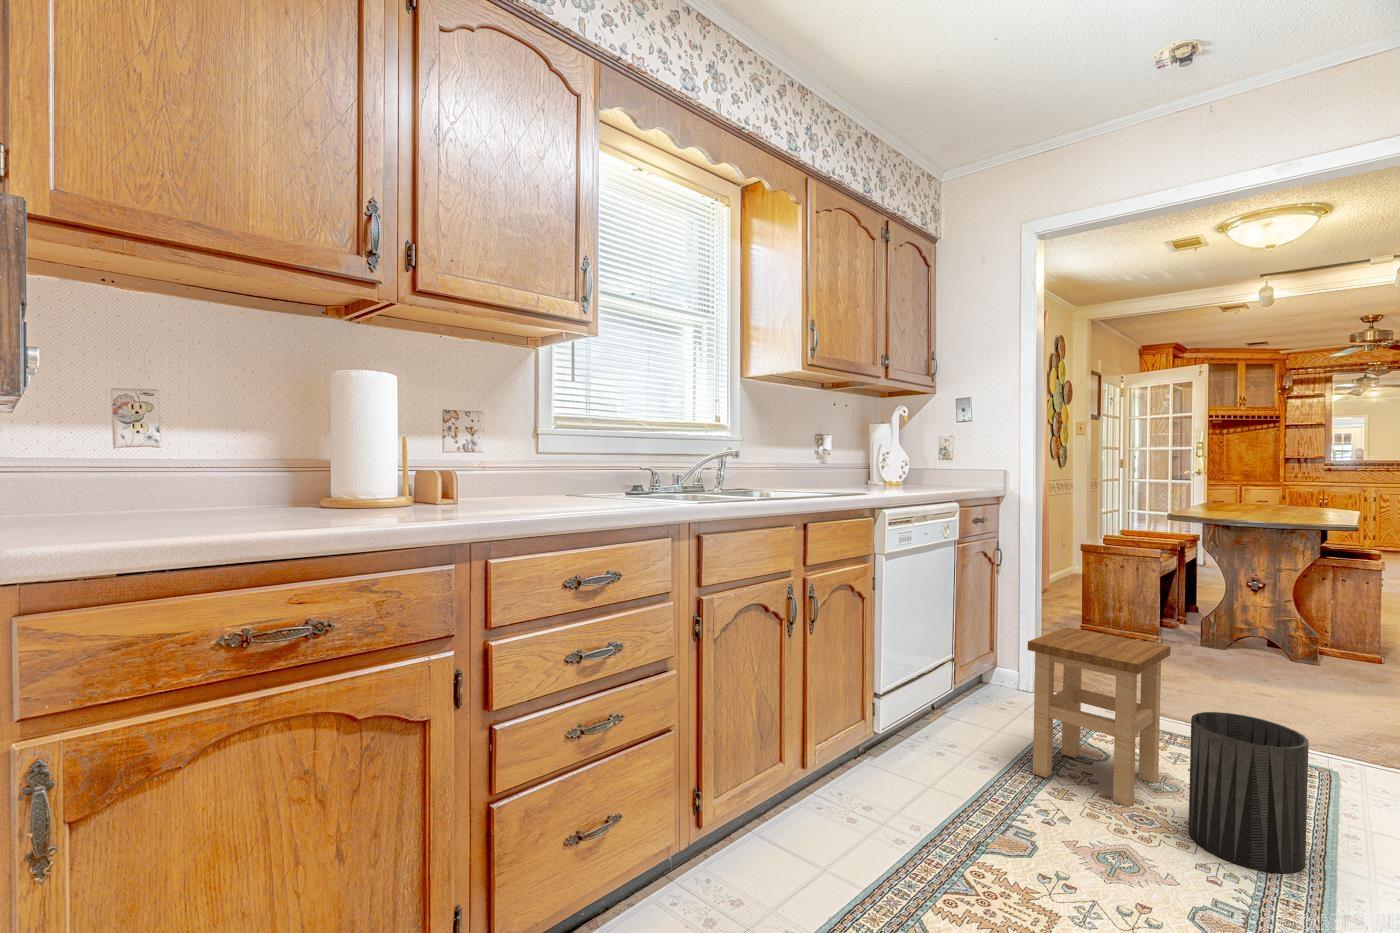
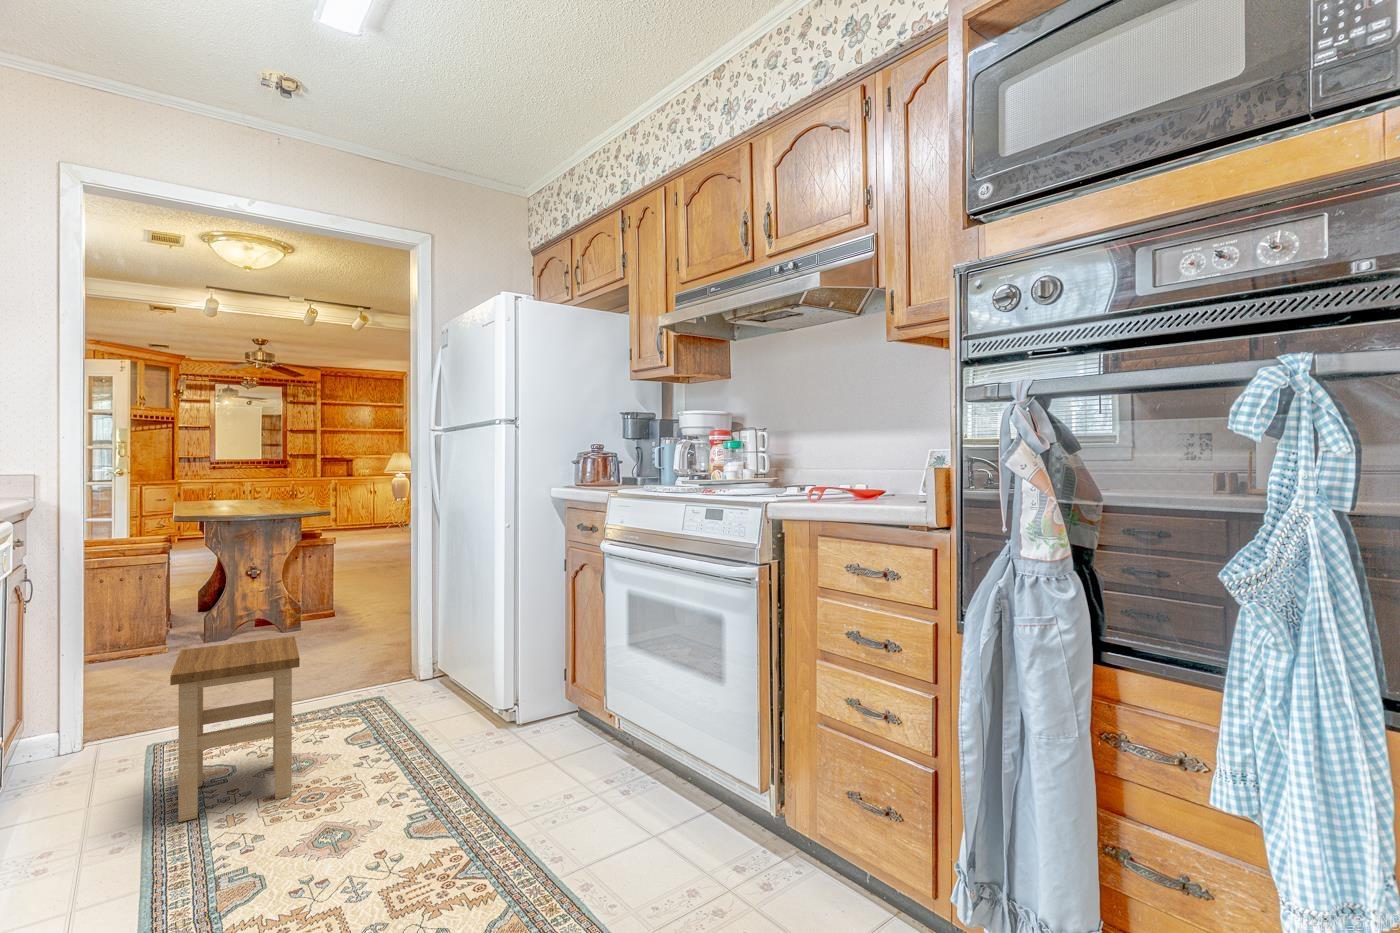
trash can: present [1188,712,1309,873] -> none [345,668,426,790]

